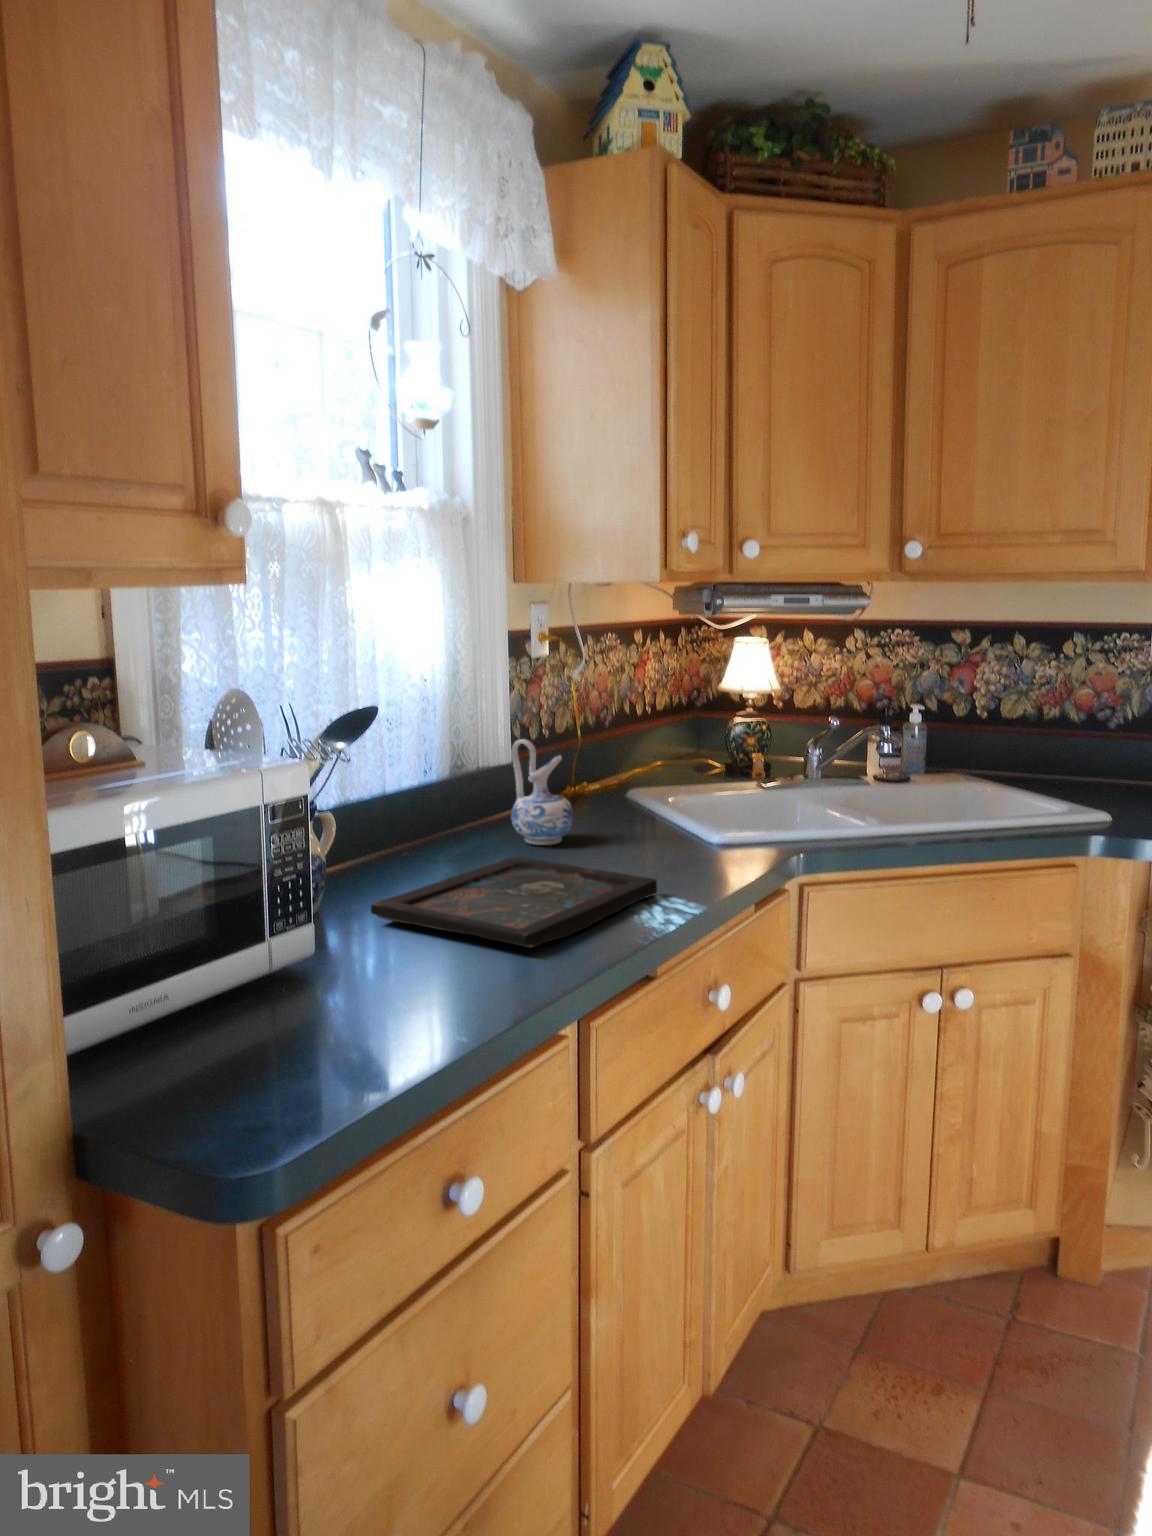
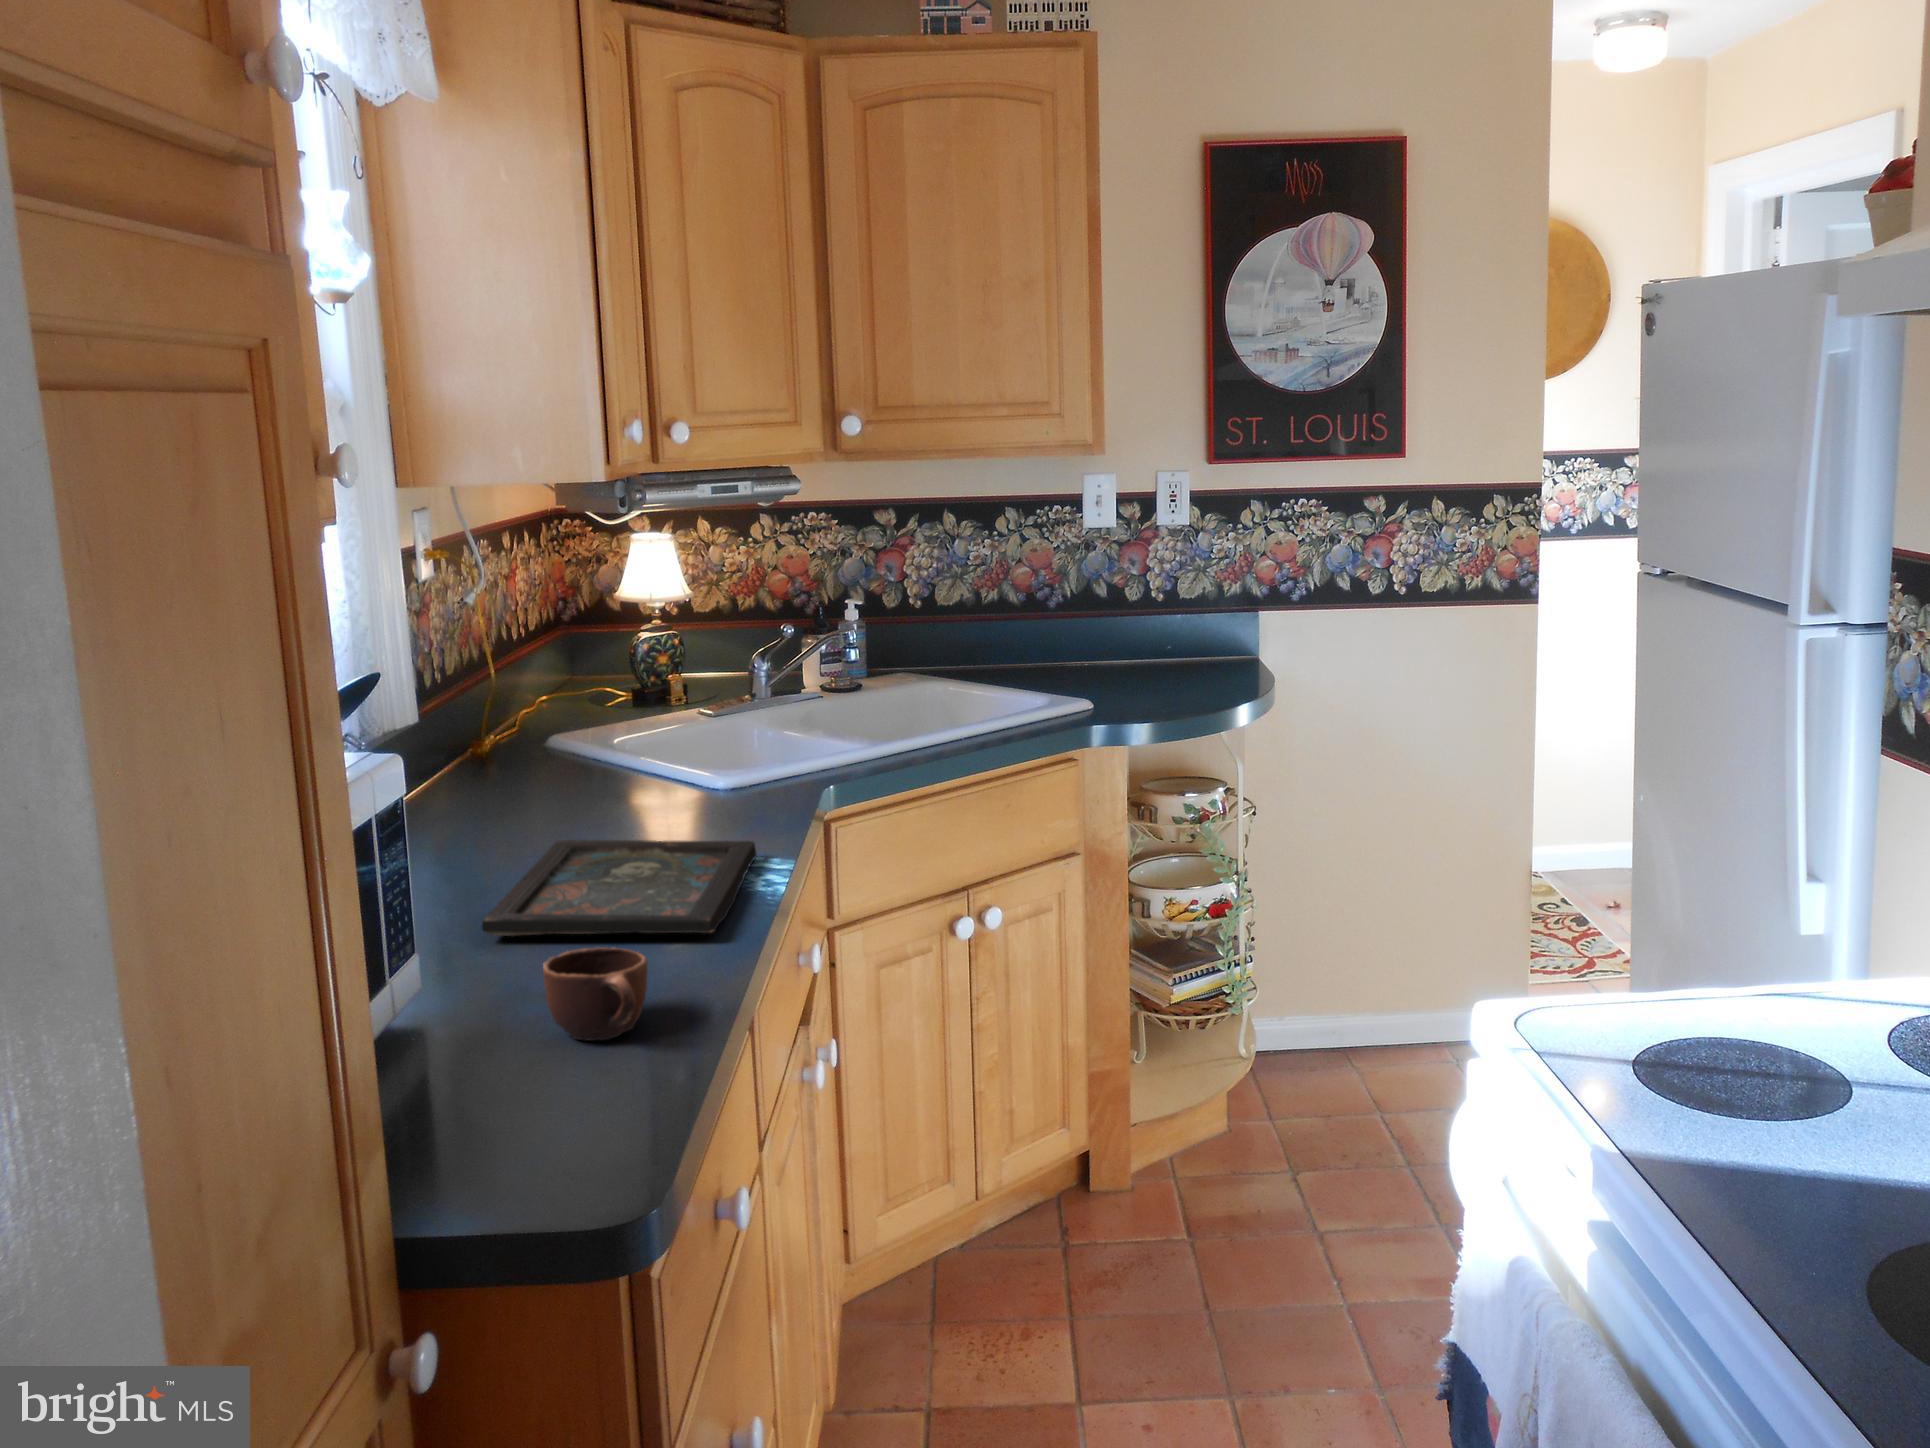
ceramic pitcher: present [511,739,573,845] -> none [492,696,576,823]
mug: none [294,935,390,1020] -> present [543,947,648,1041]

